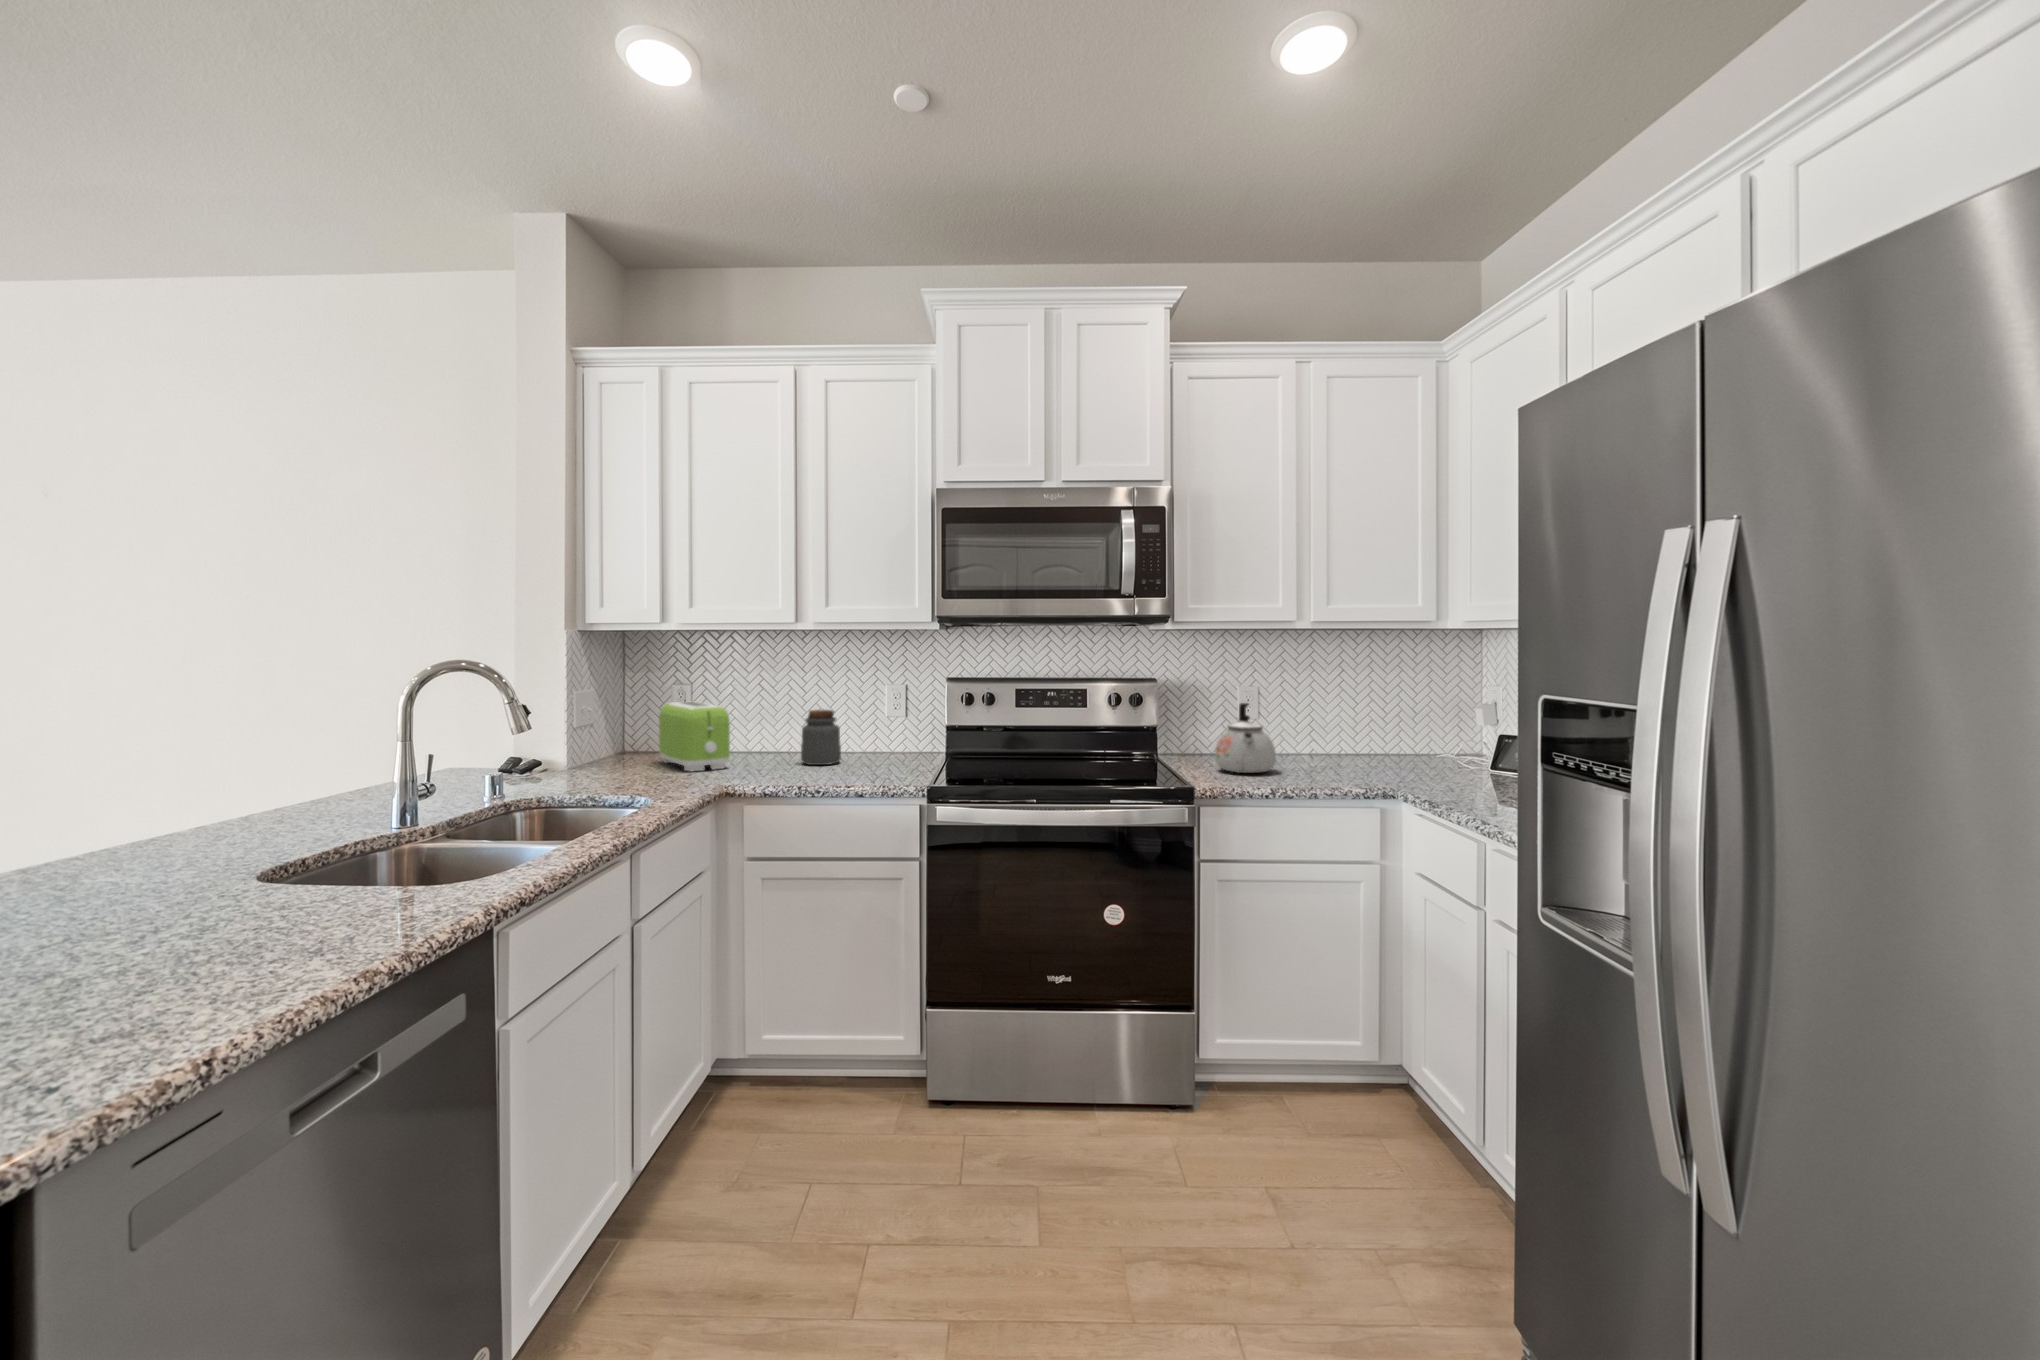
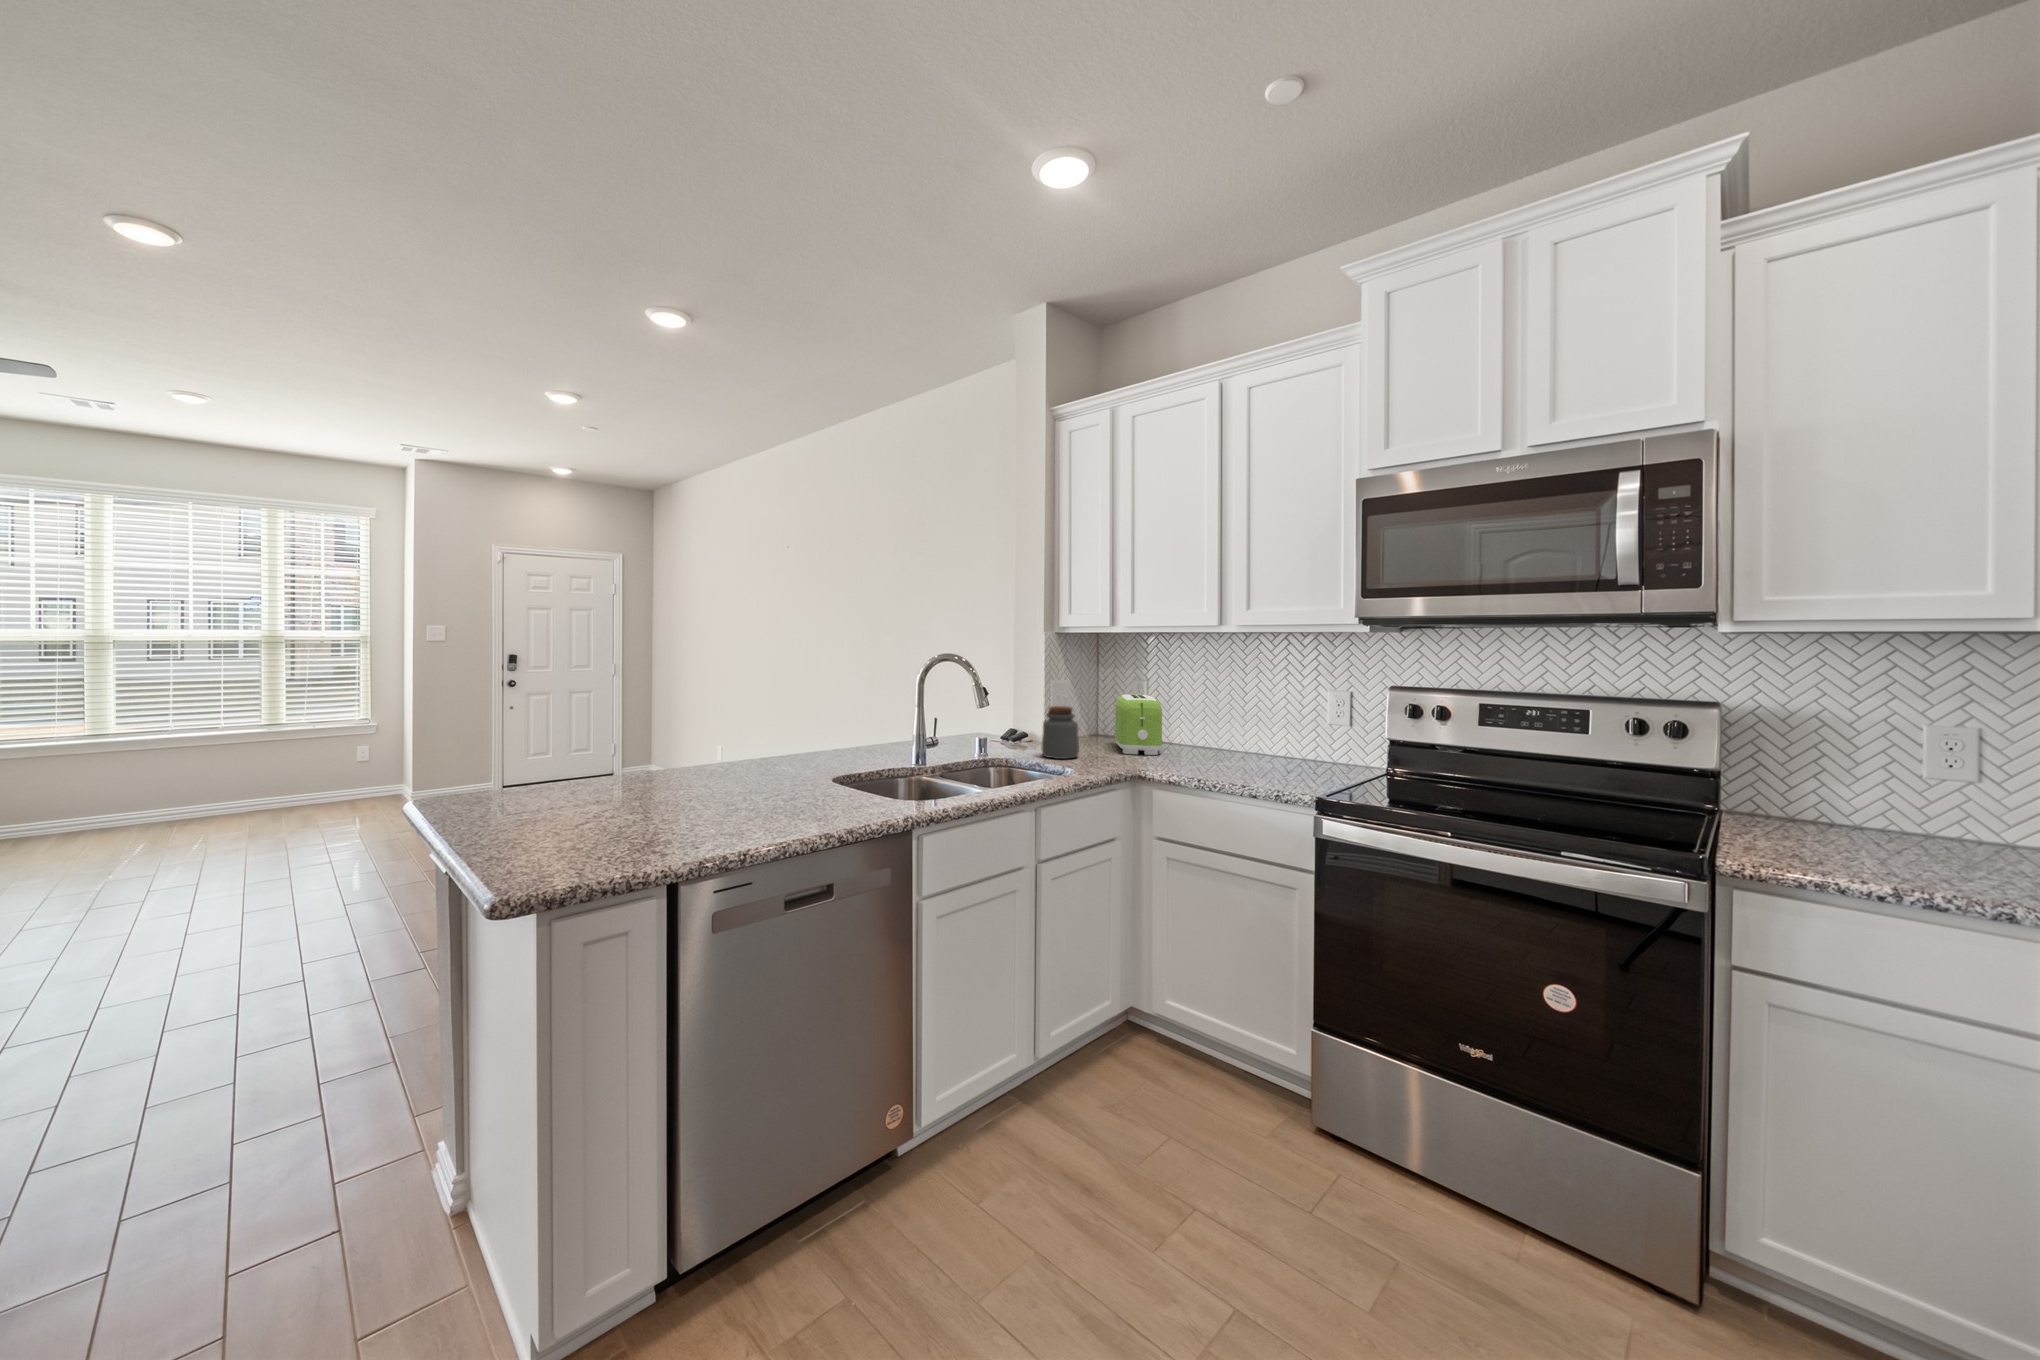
kettle: present [1215,703,1276,773] -> none [1823,747,1975,864]
jar: present [801,710,841,765] -> present [1041,706,1079,759]

